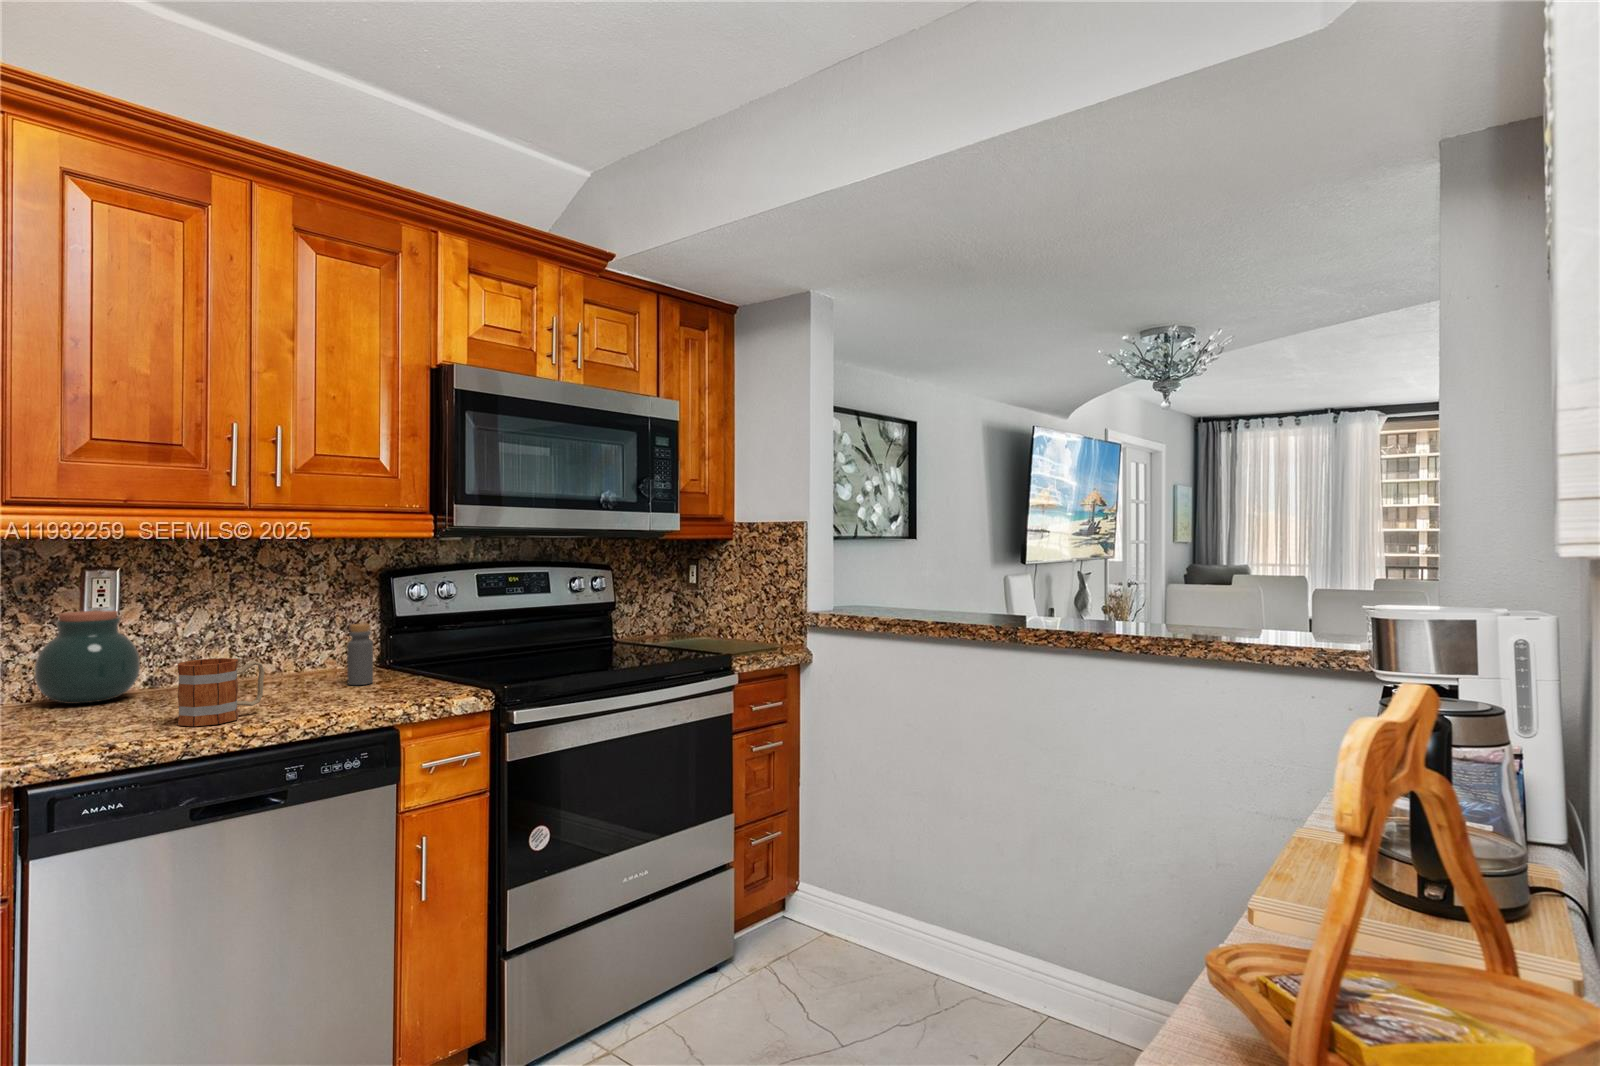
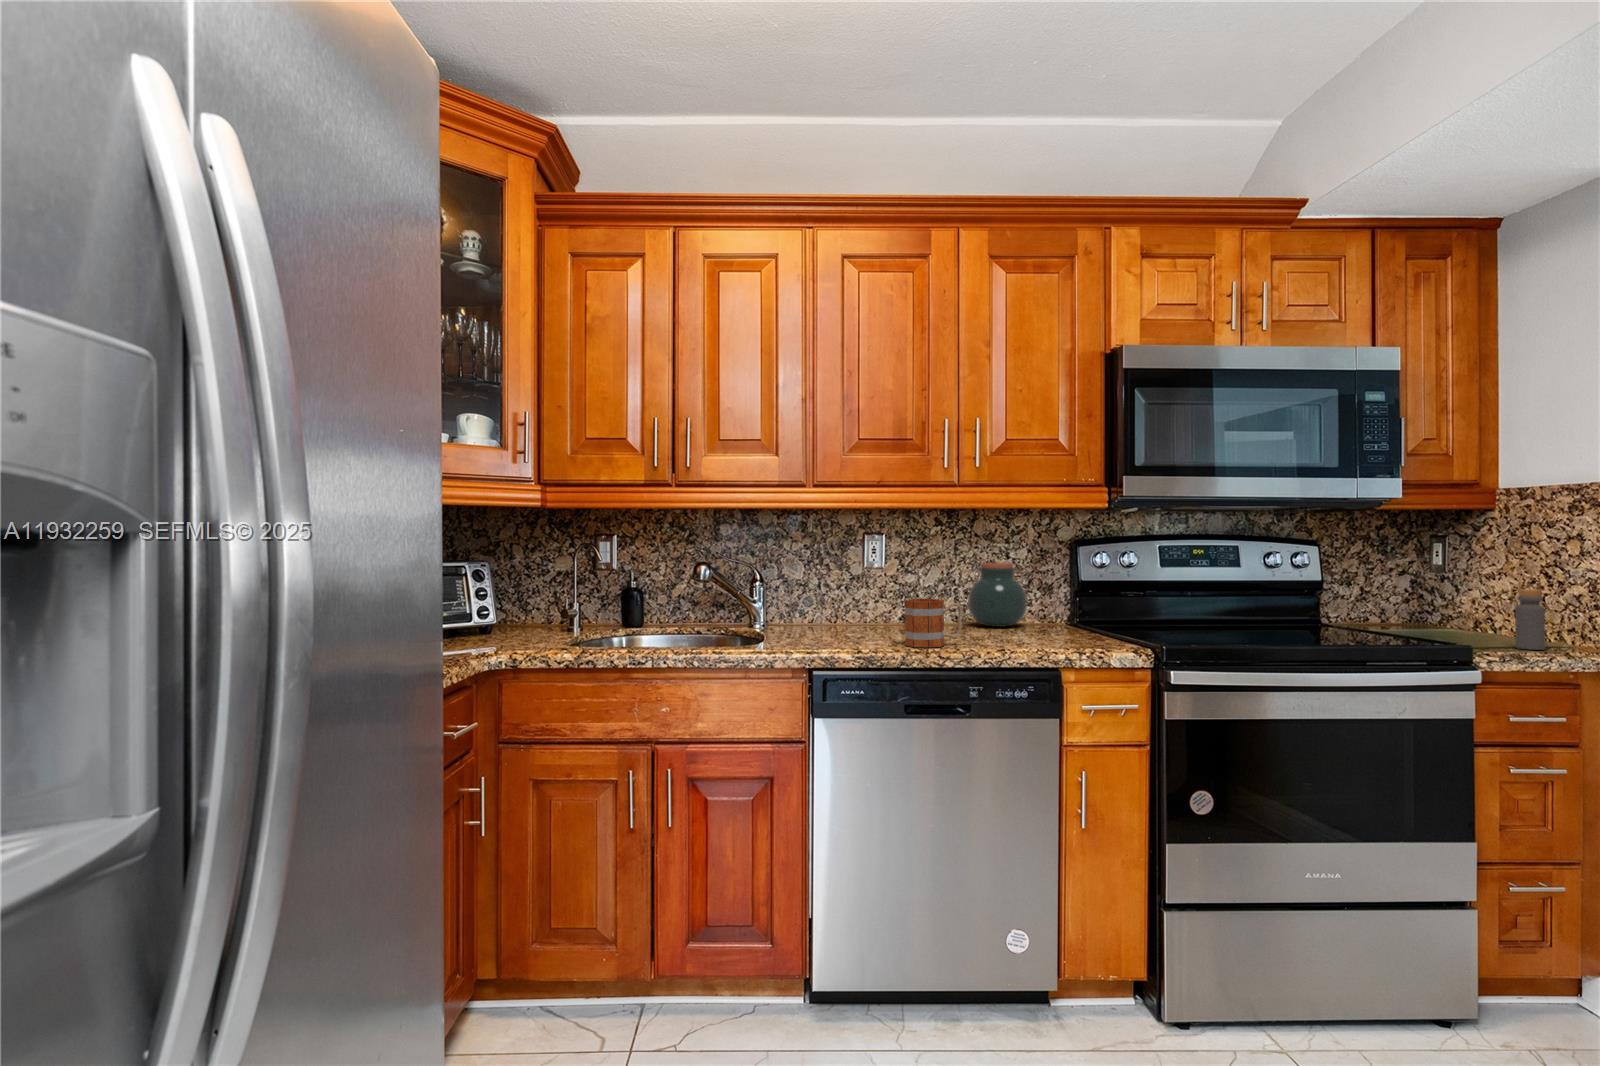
jar: present [35,611,140,704] -> present [968,563,1027,627]
bottle: present [347,624,373,685] -> present [1515,589,1545,650]

